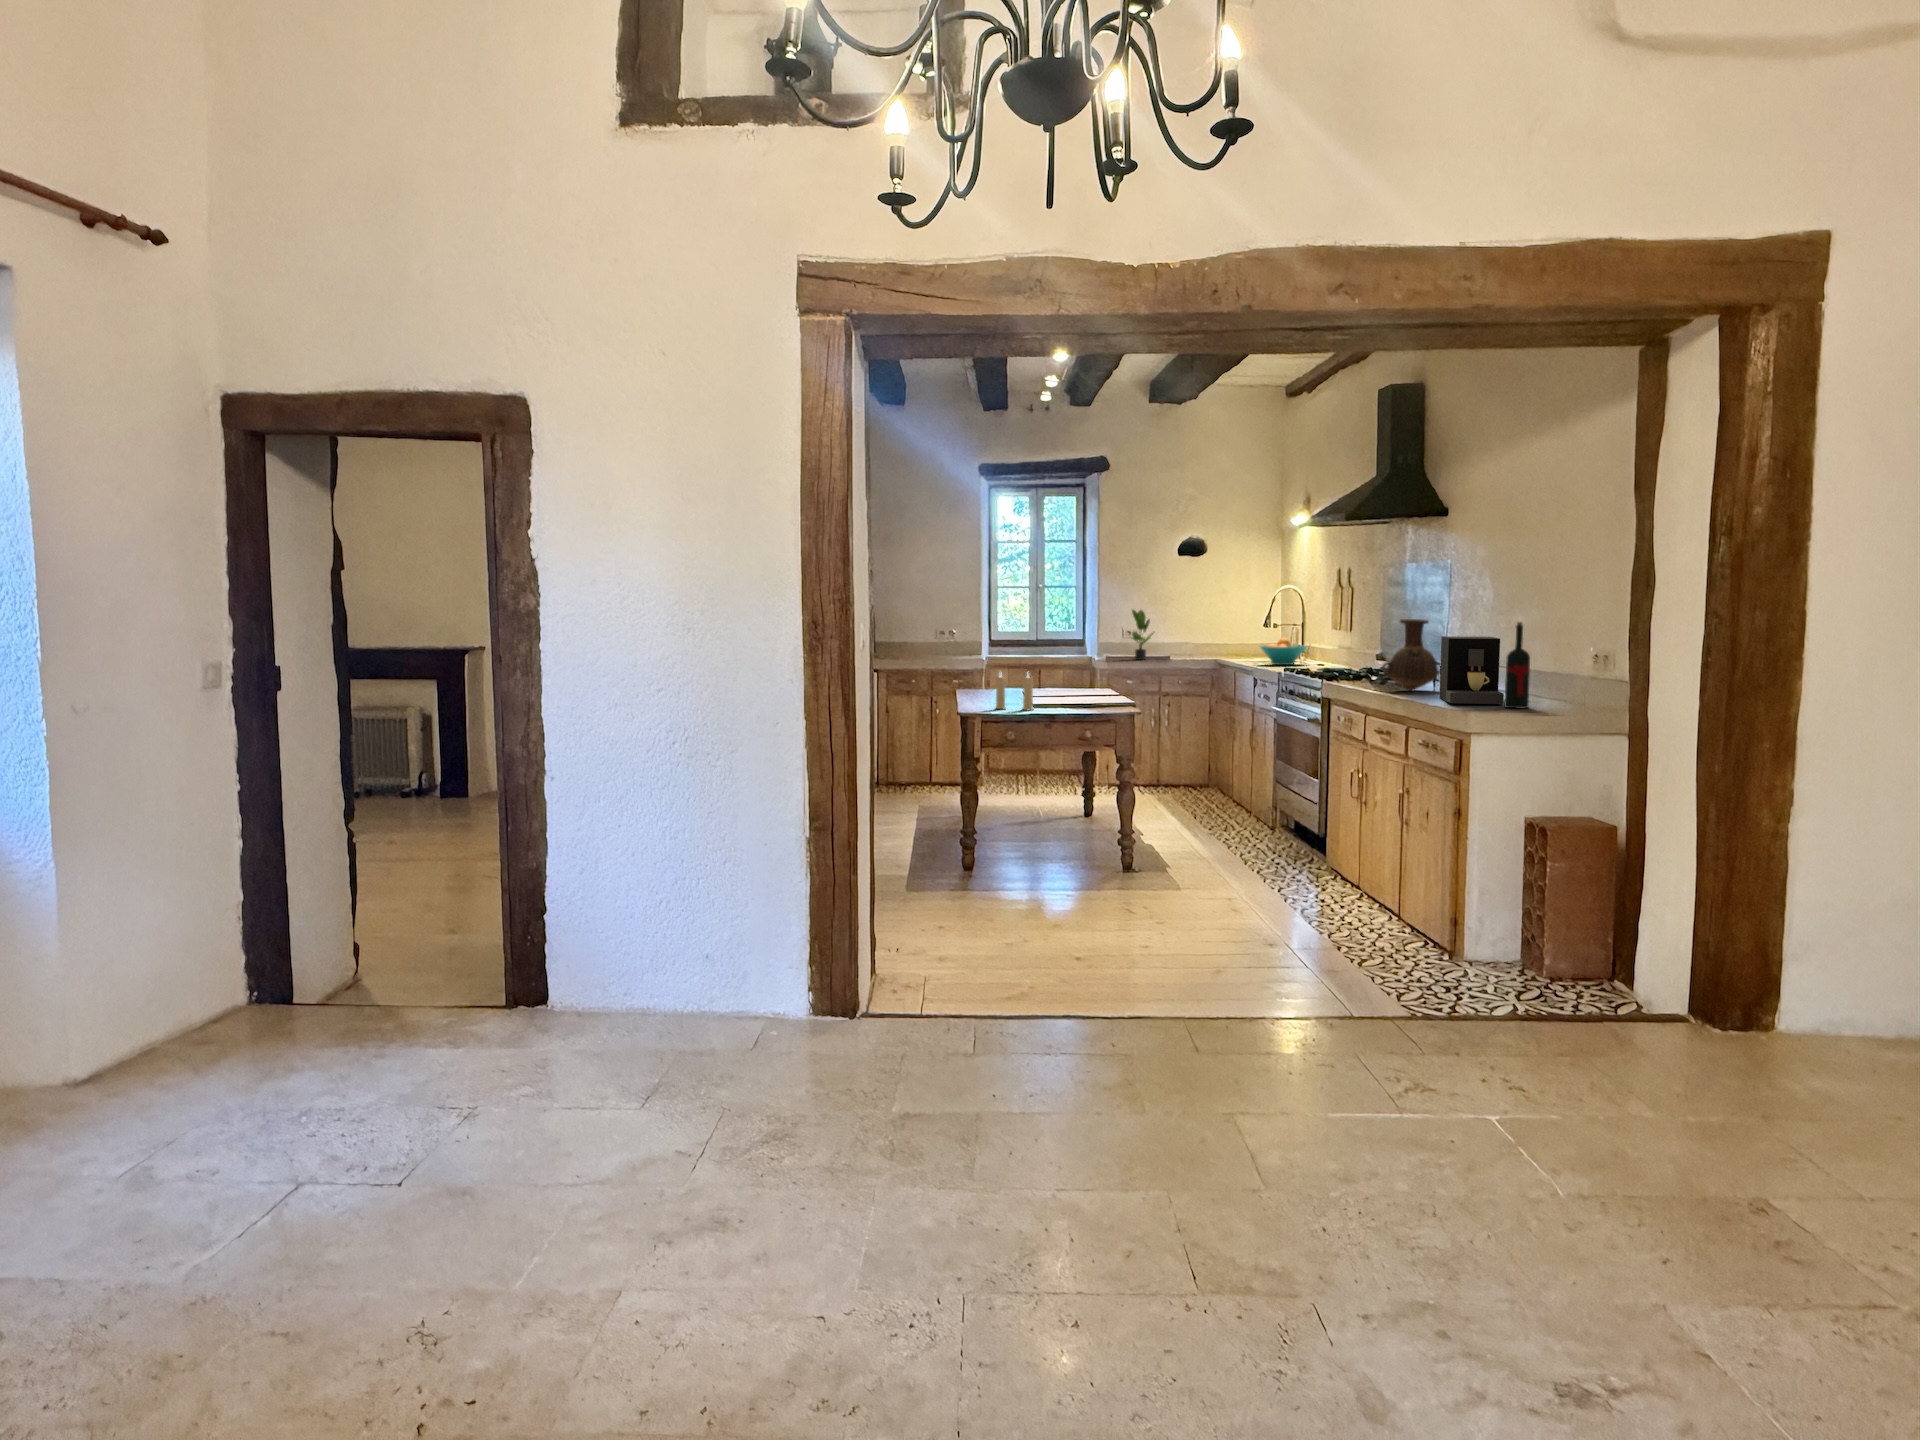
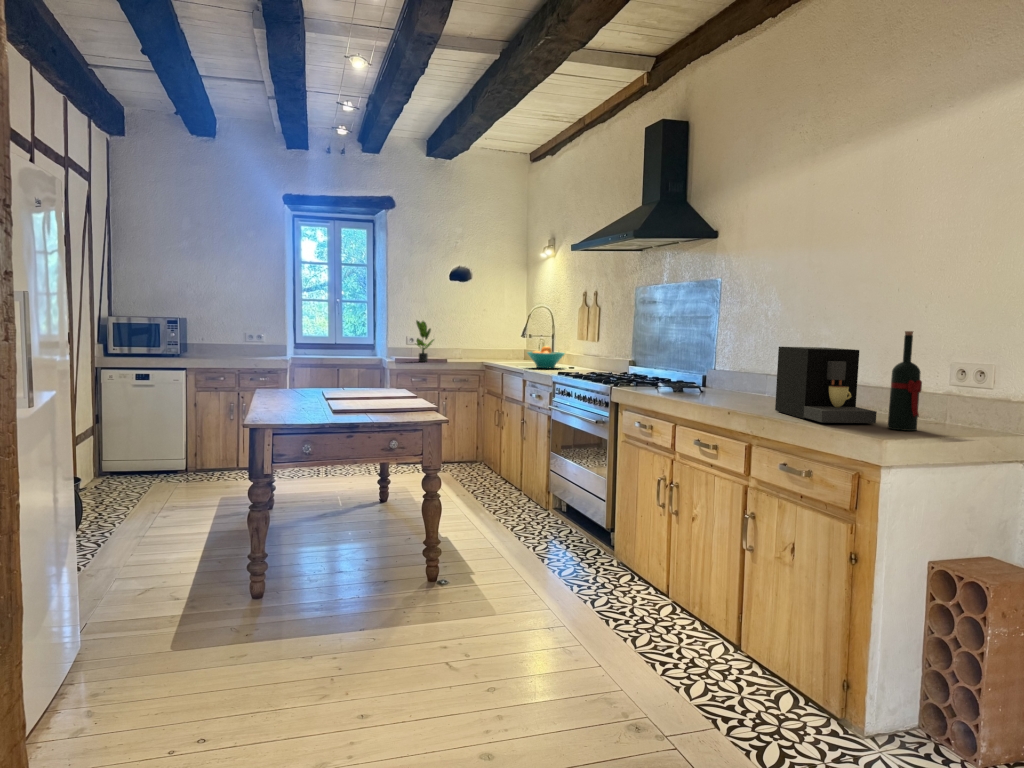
vase: present [1382,619,1440,690] -> none [694,329,749,399]
candle: present [996,672,1033,710] -> none [289,375,334,420]

